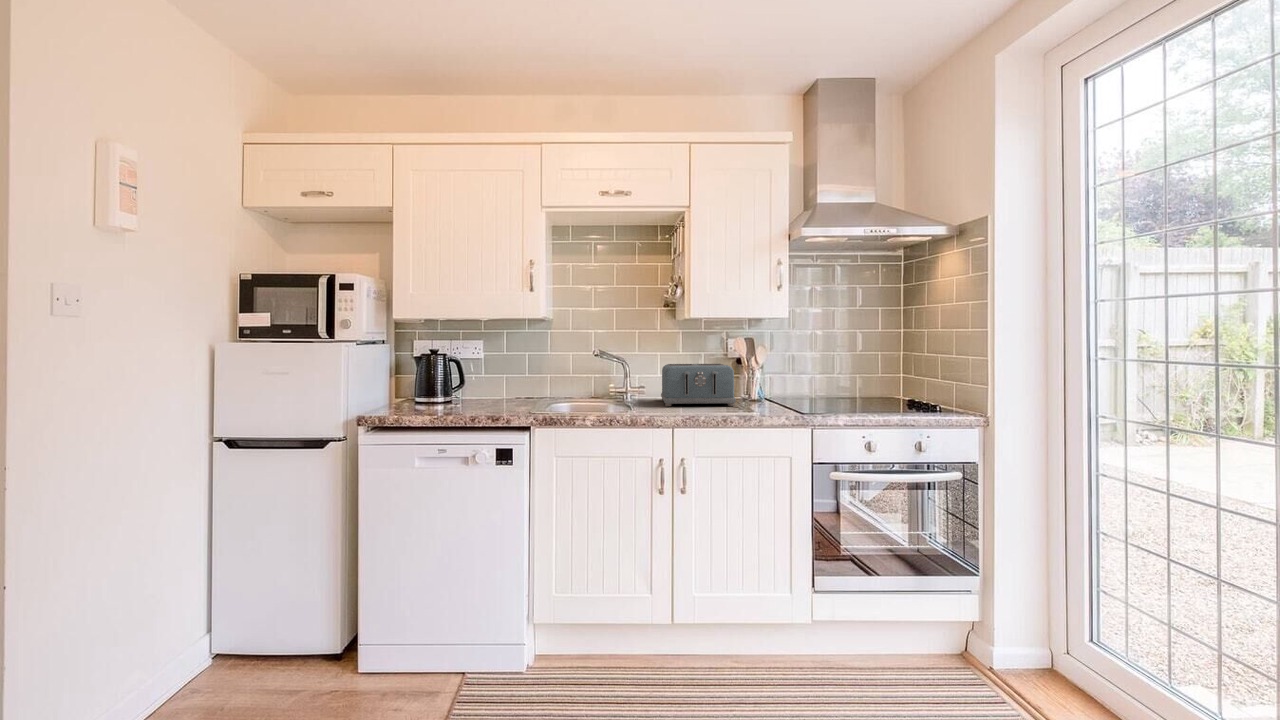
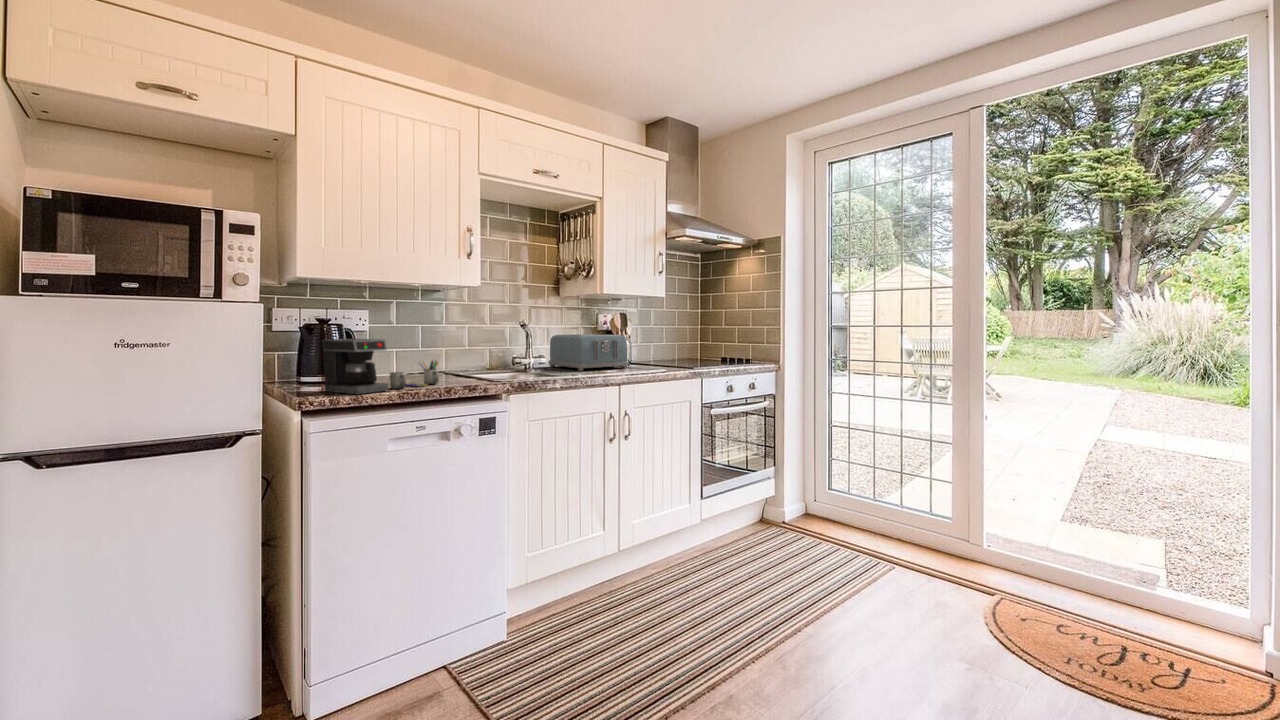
coffee maker: none [400,369,495,416] -> present [323,339,439,394]

